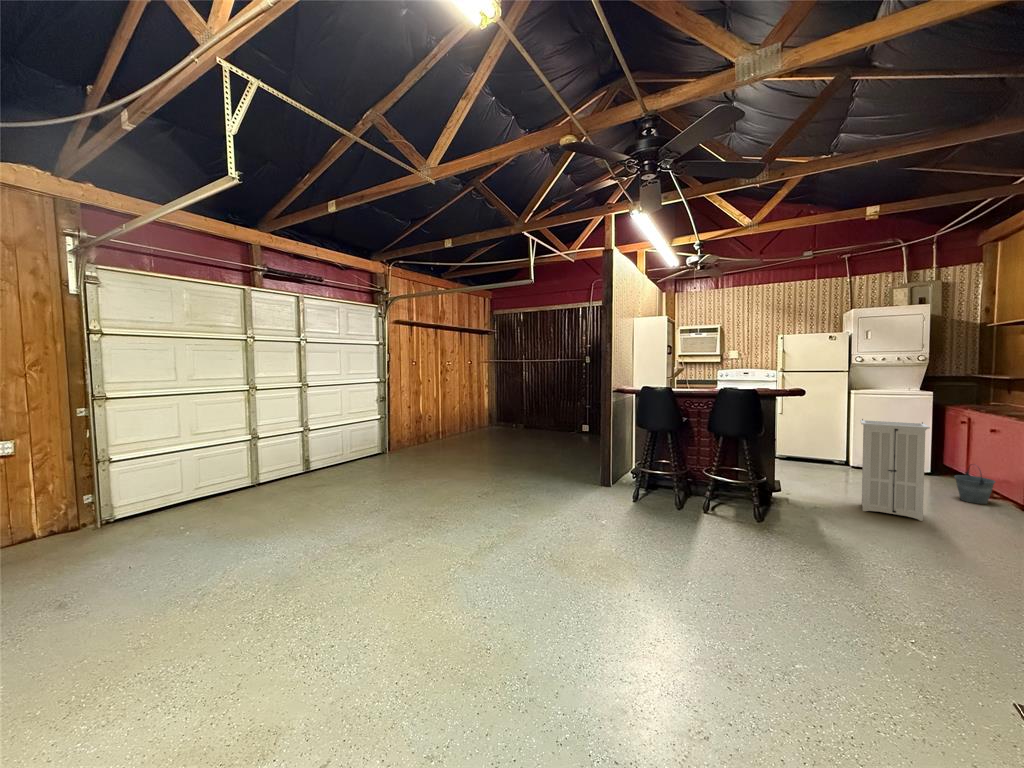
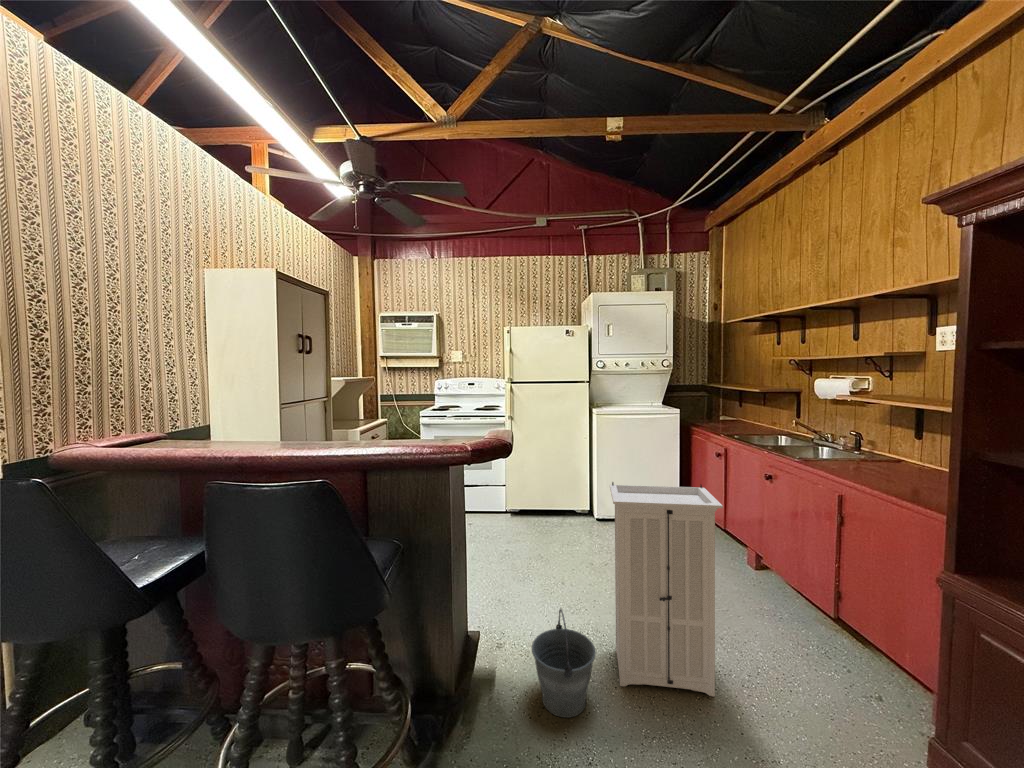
bucket: present [955,466,995,504] -> present [532,609,596,718]

